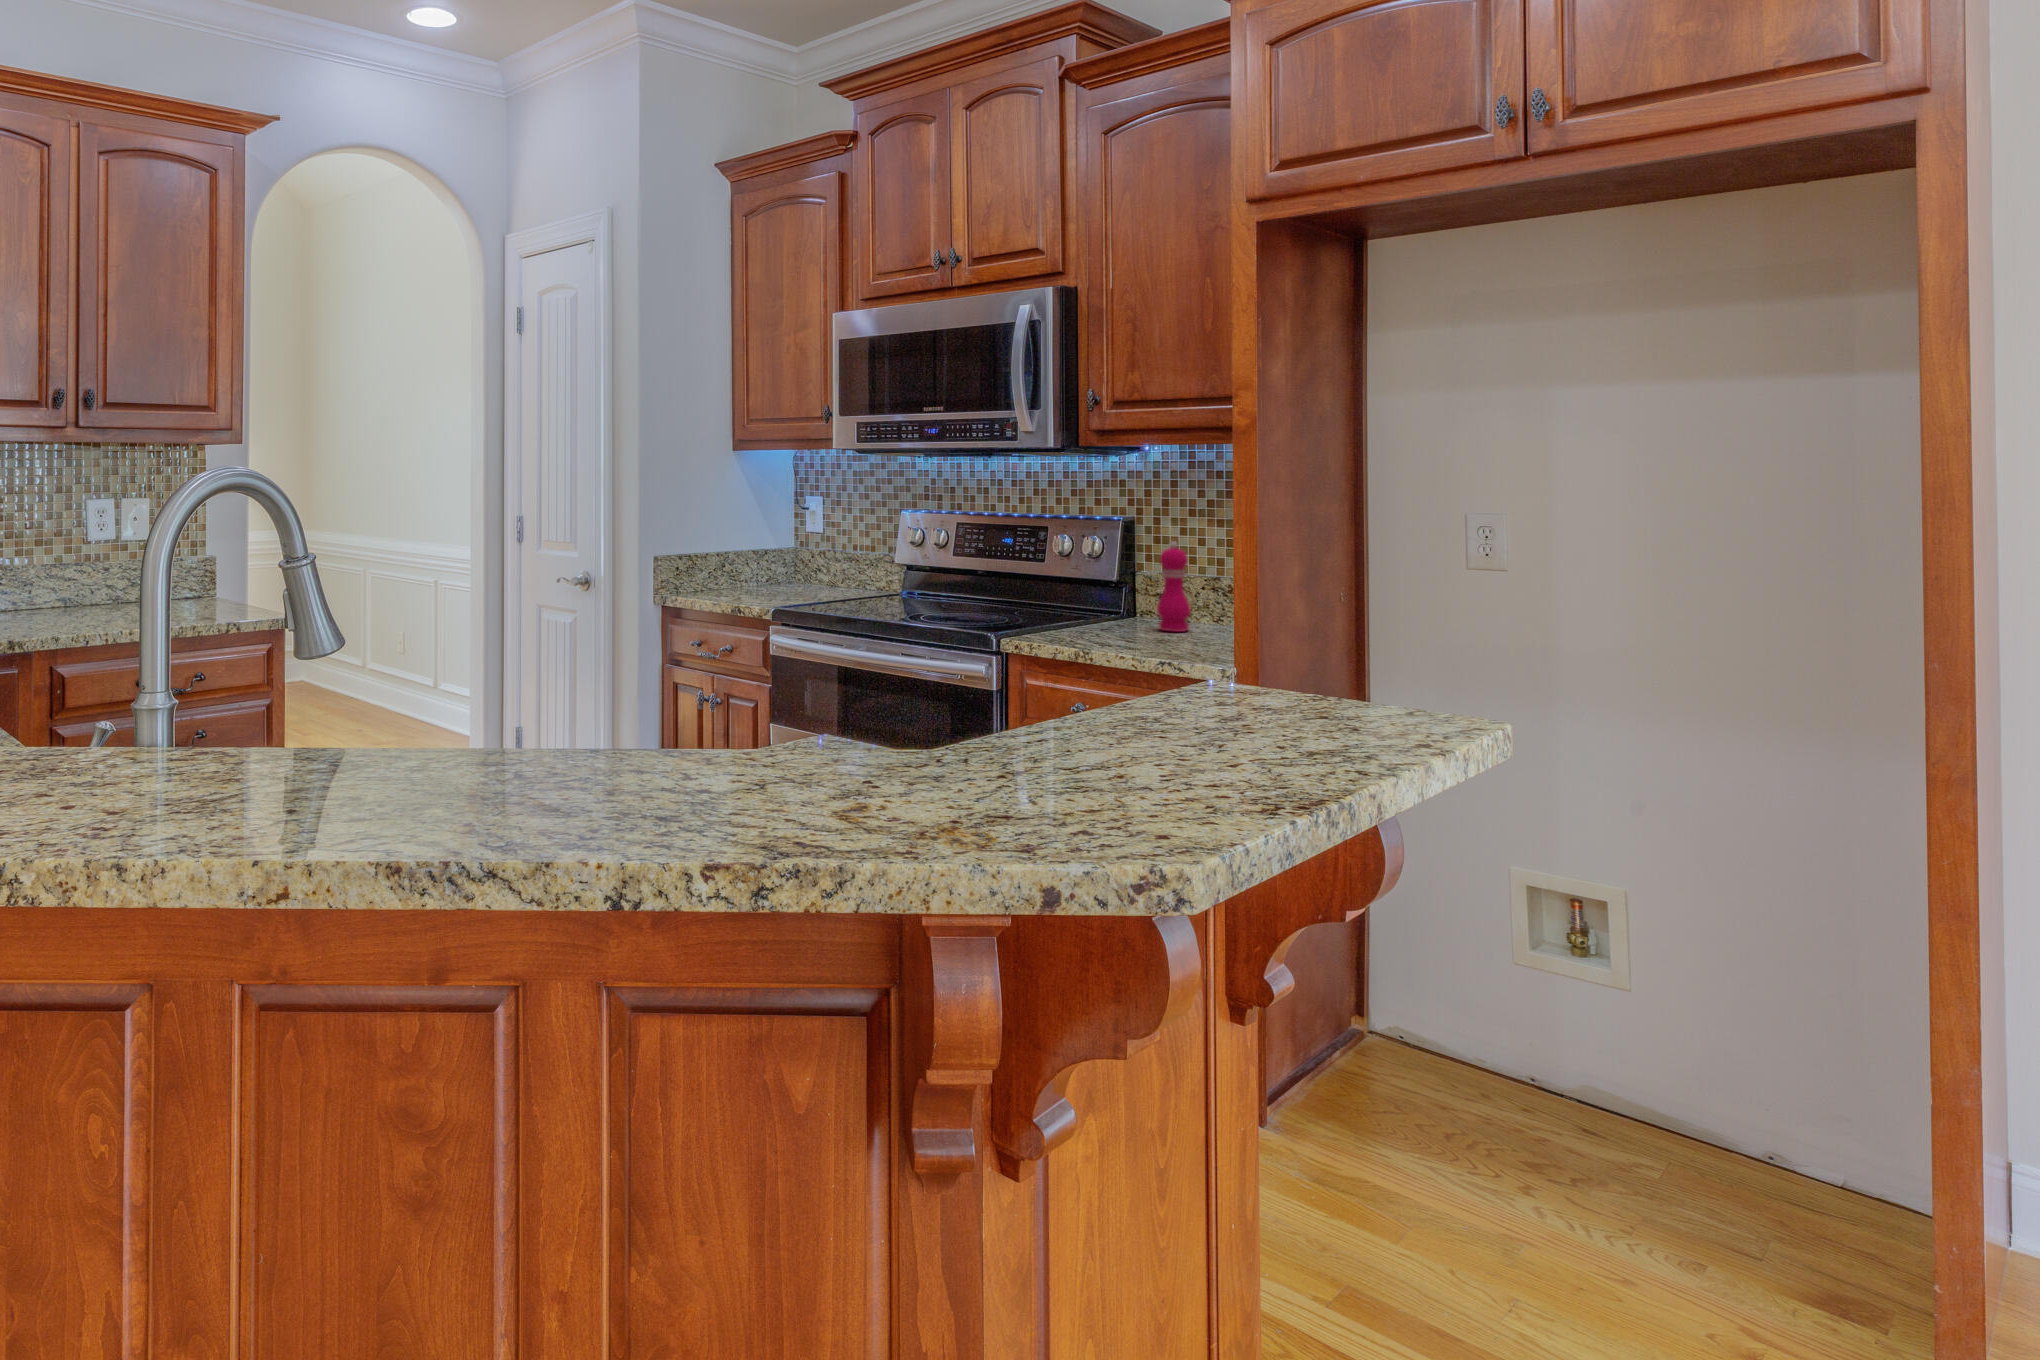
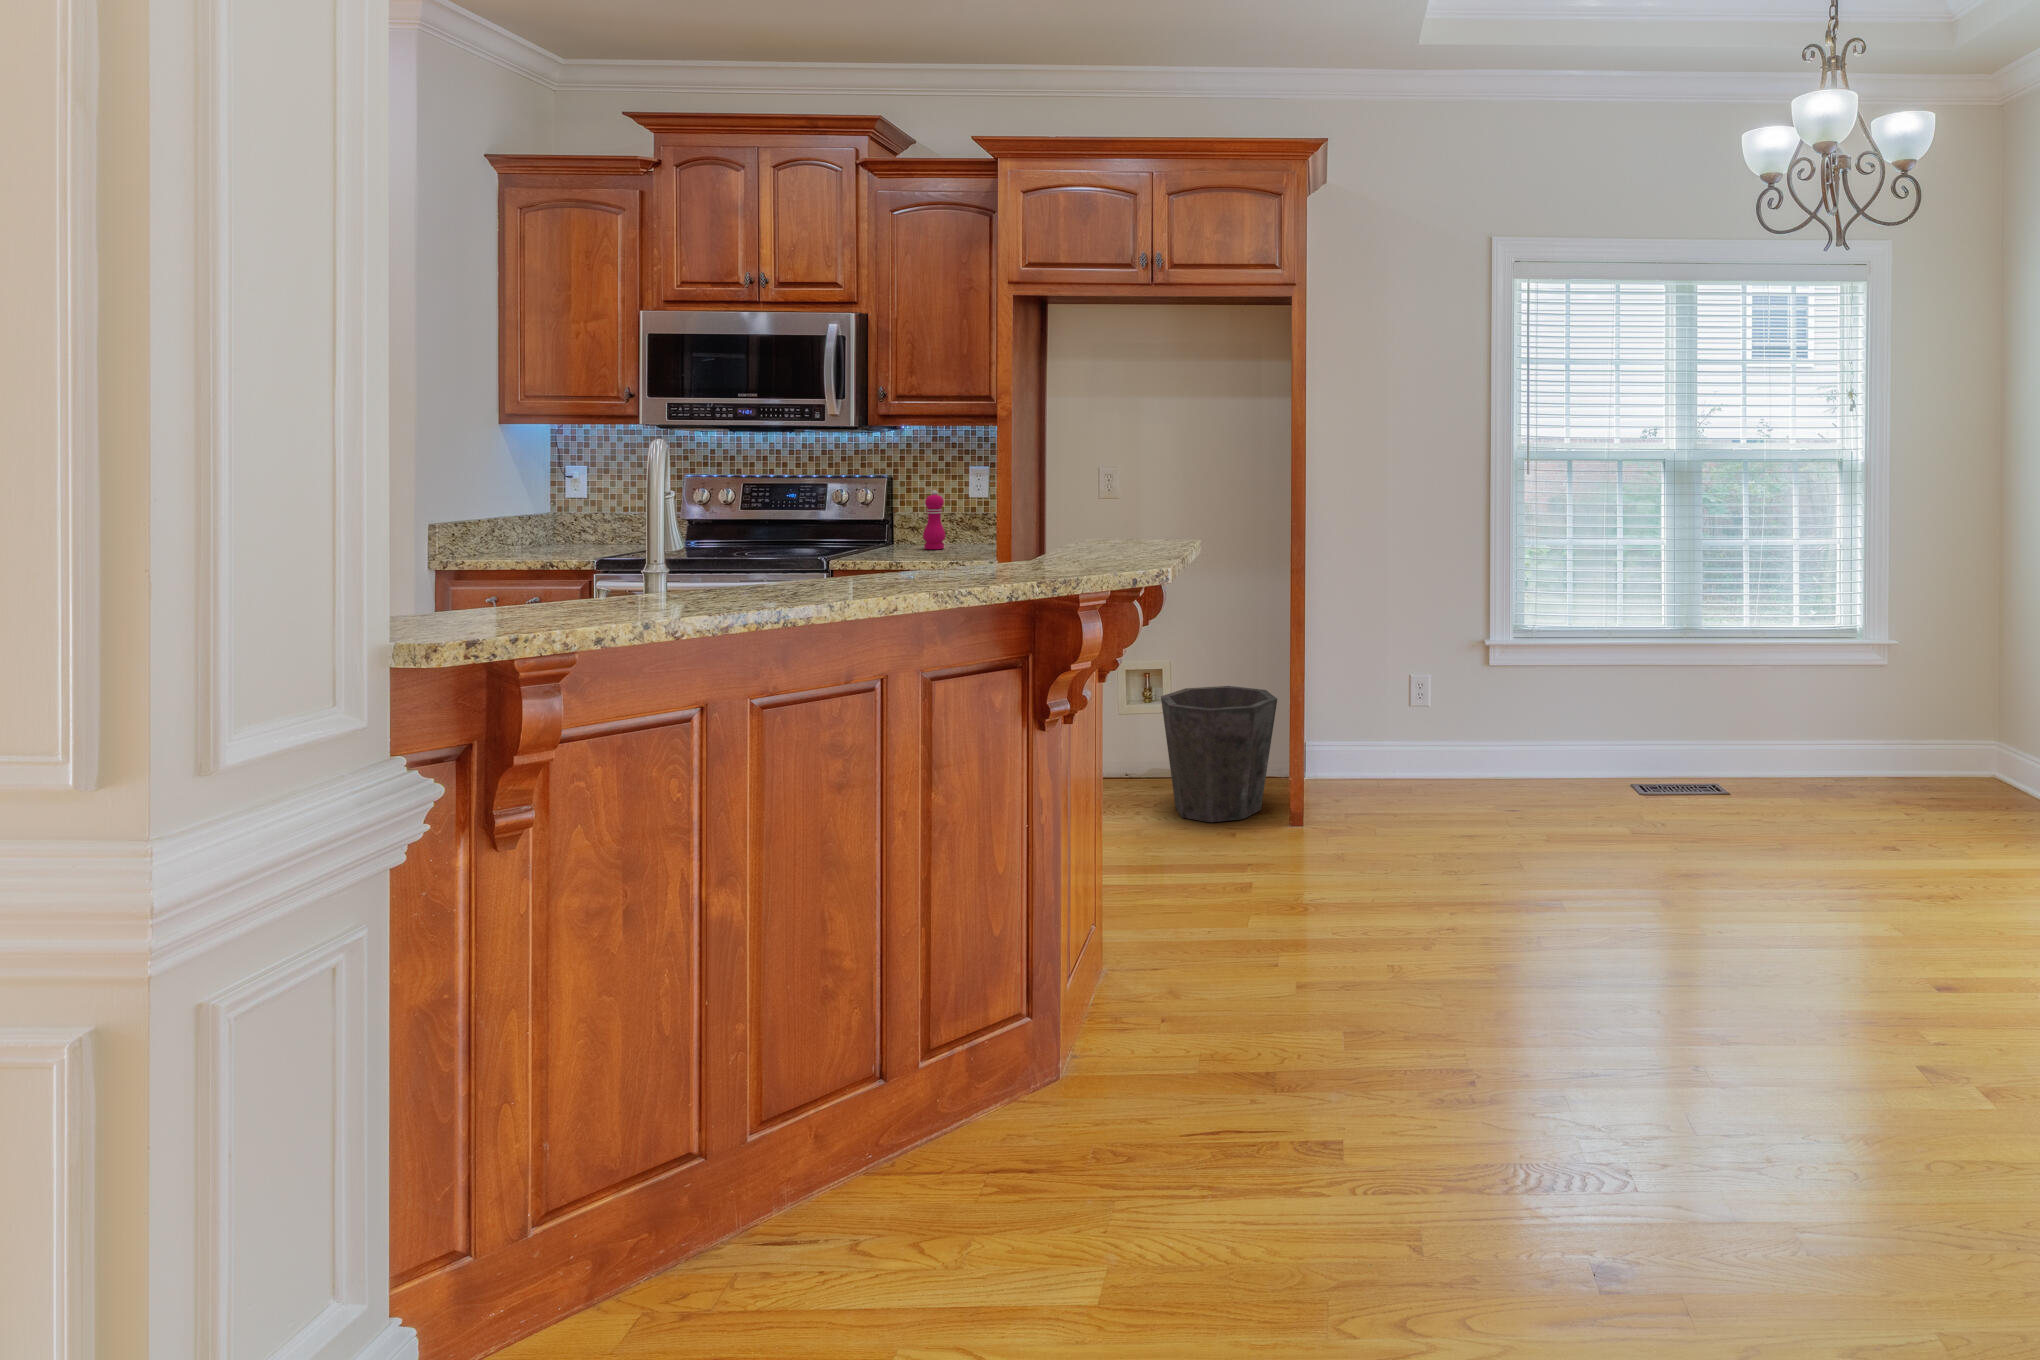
waste bin: none [1568,938,1854,1253] -> present [1161,686,1277,822]

